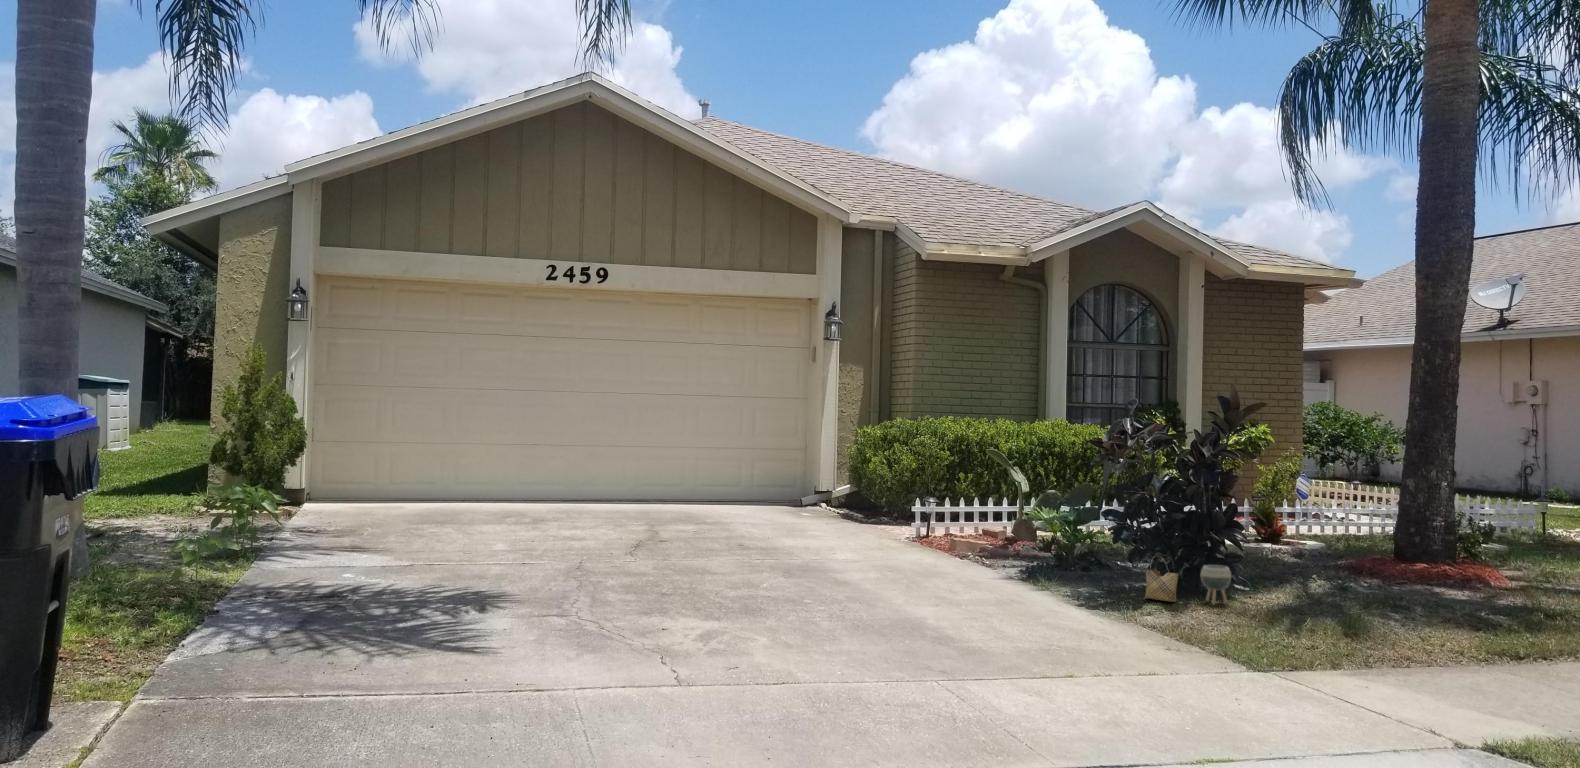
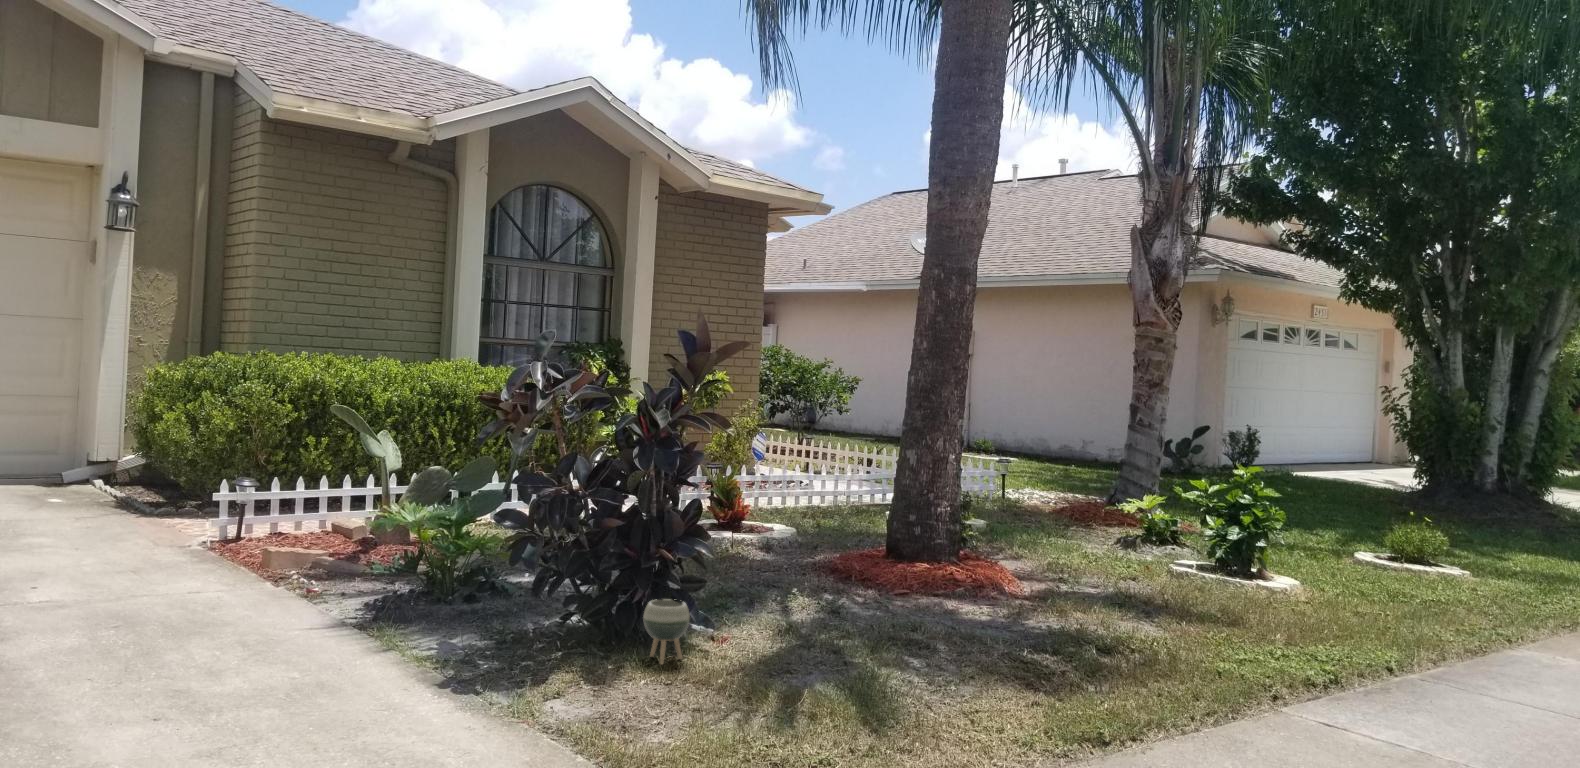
woven basket: present [1145,555,1179,602] -> none [556,586,610,664]

